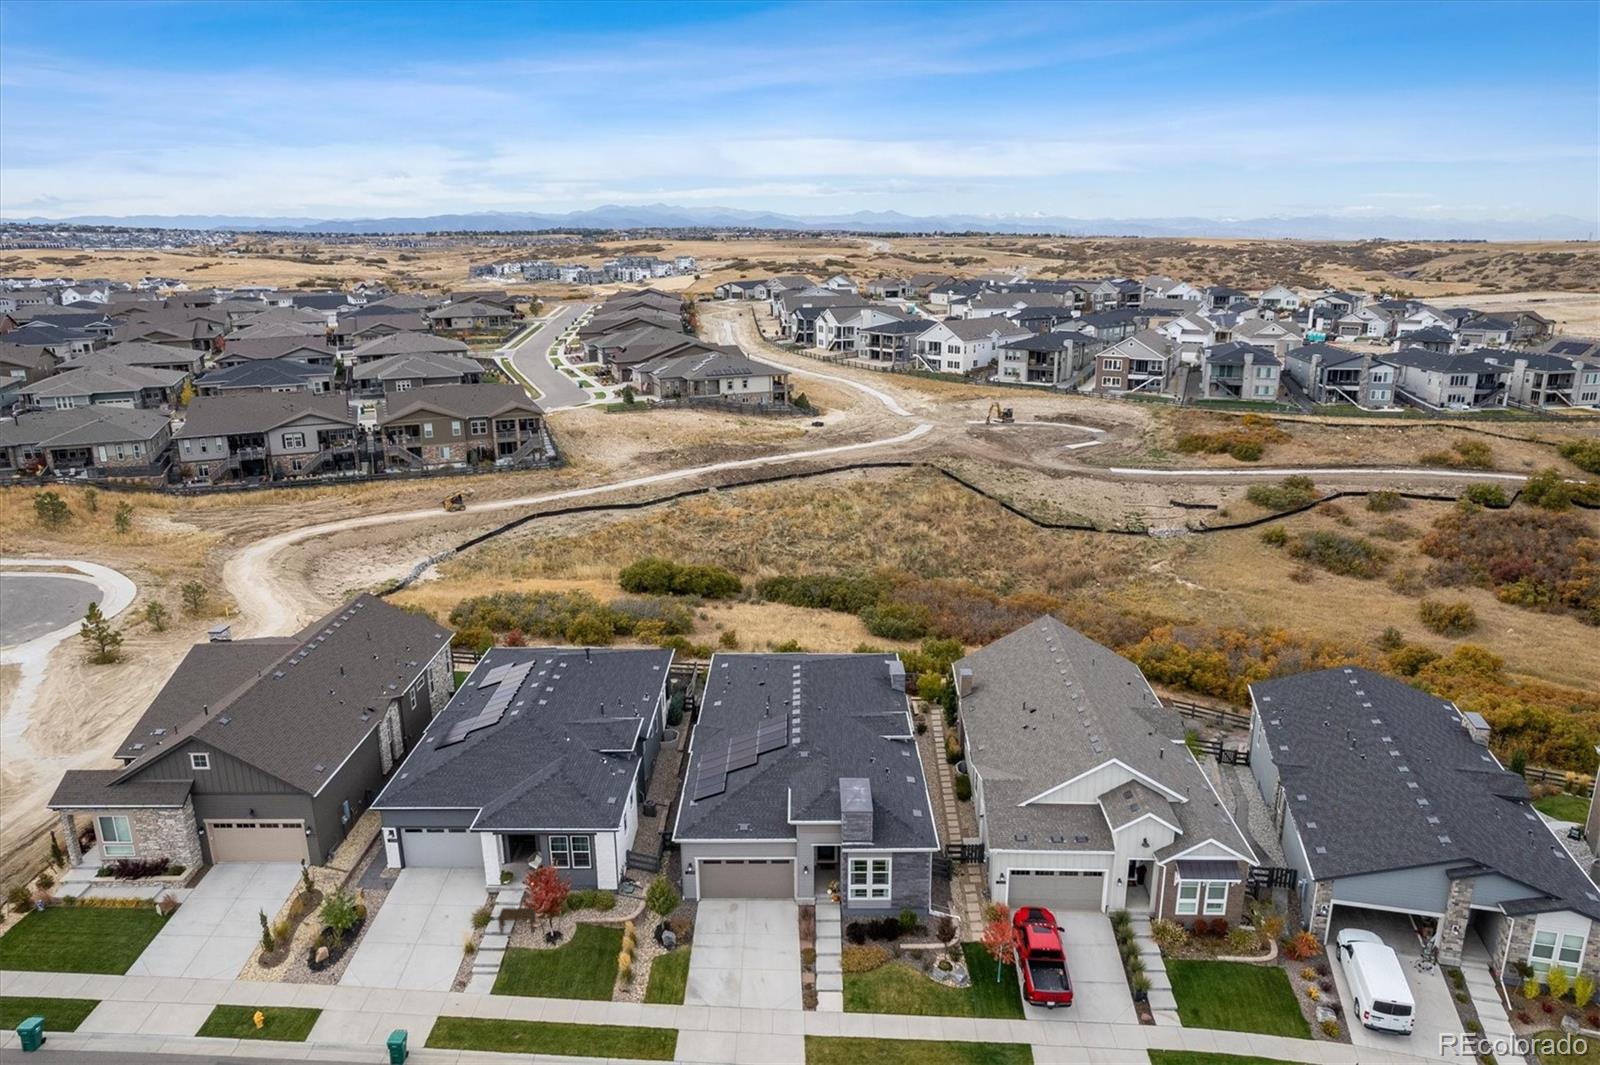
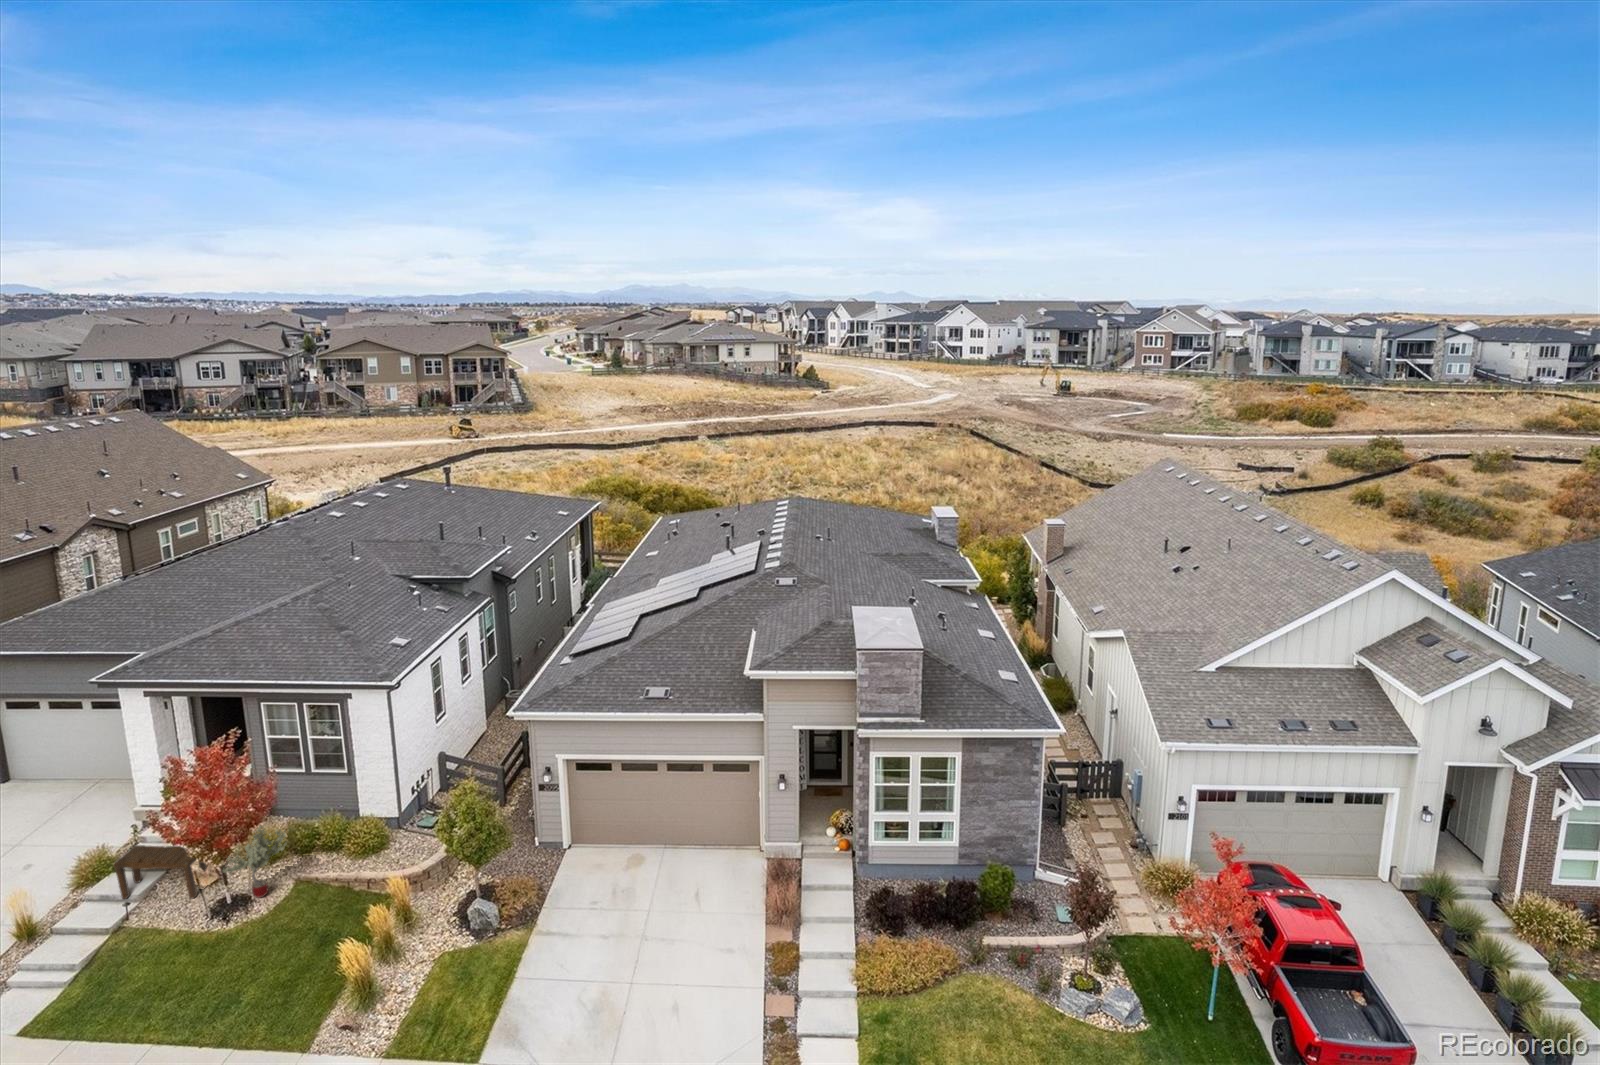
potted tree: none [549,898,575,932] -> present [223,826,287,898]

